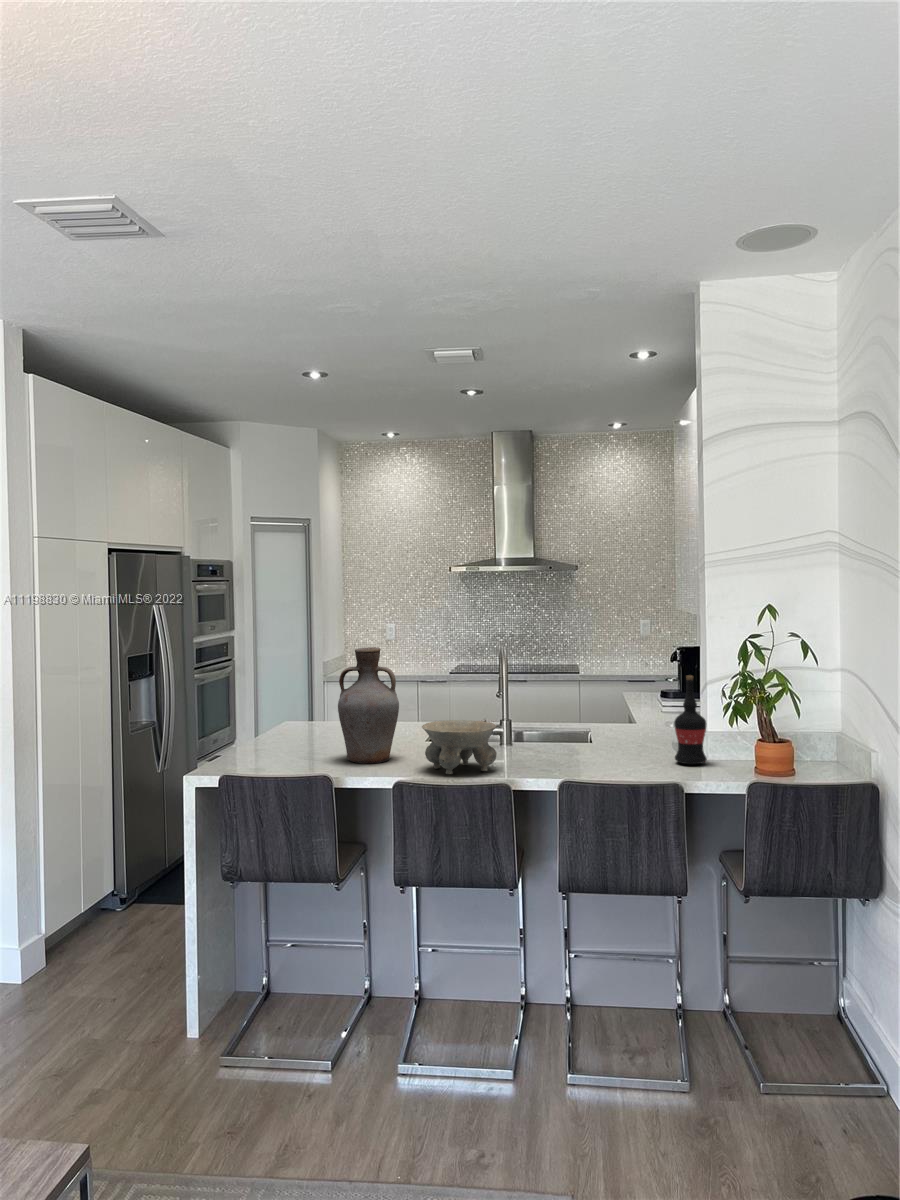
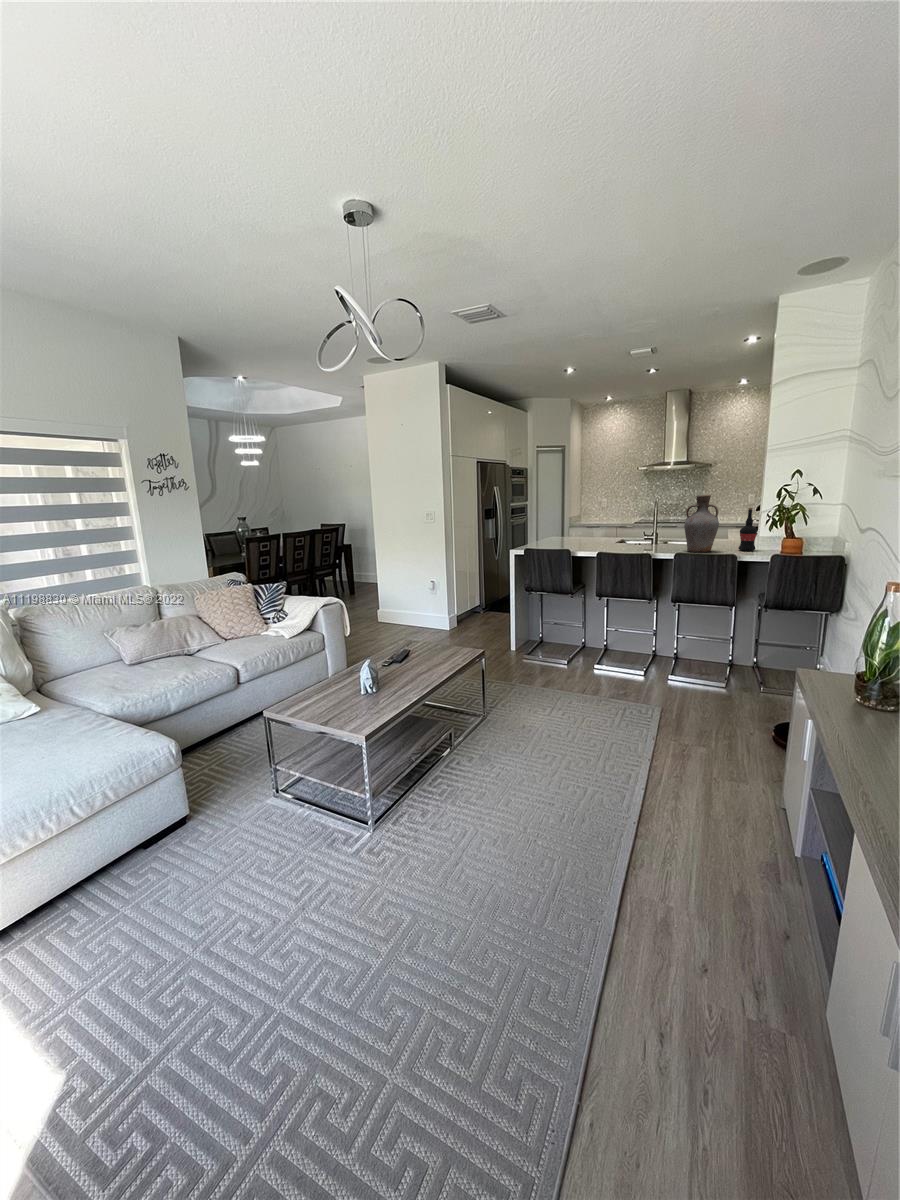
vase: present [338,647,399,763] -> present [684,495,719,553]
bowl: present [422,720,497,774] -> none [612,530,647,551]

